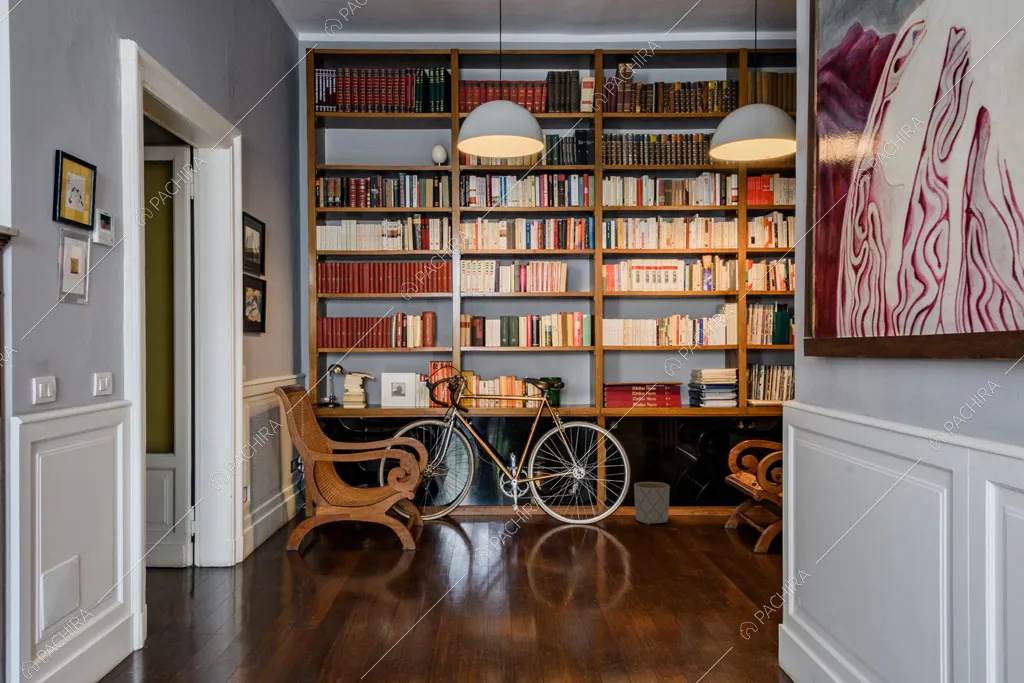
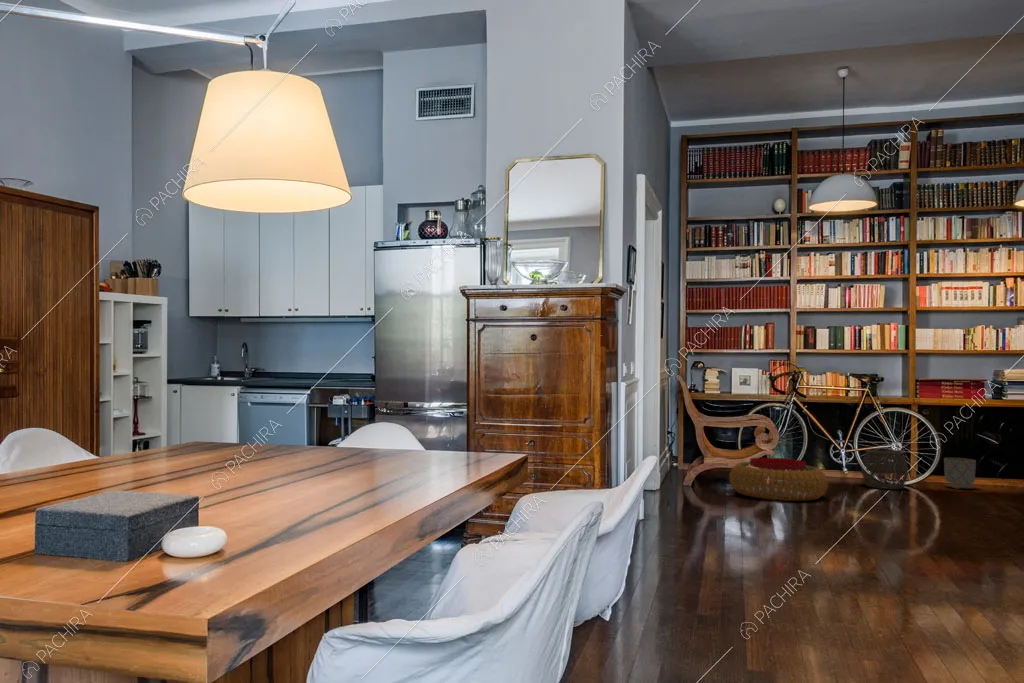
woven basket: none [534,478,591,536] -> present [862,449,908,489]
pouf: none [332,512,473,591] -> present [729,457,828,501]

